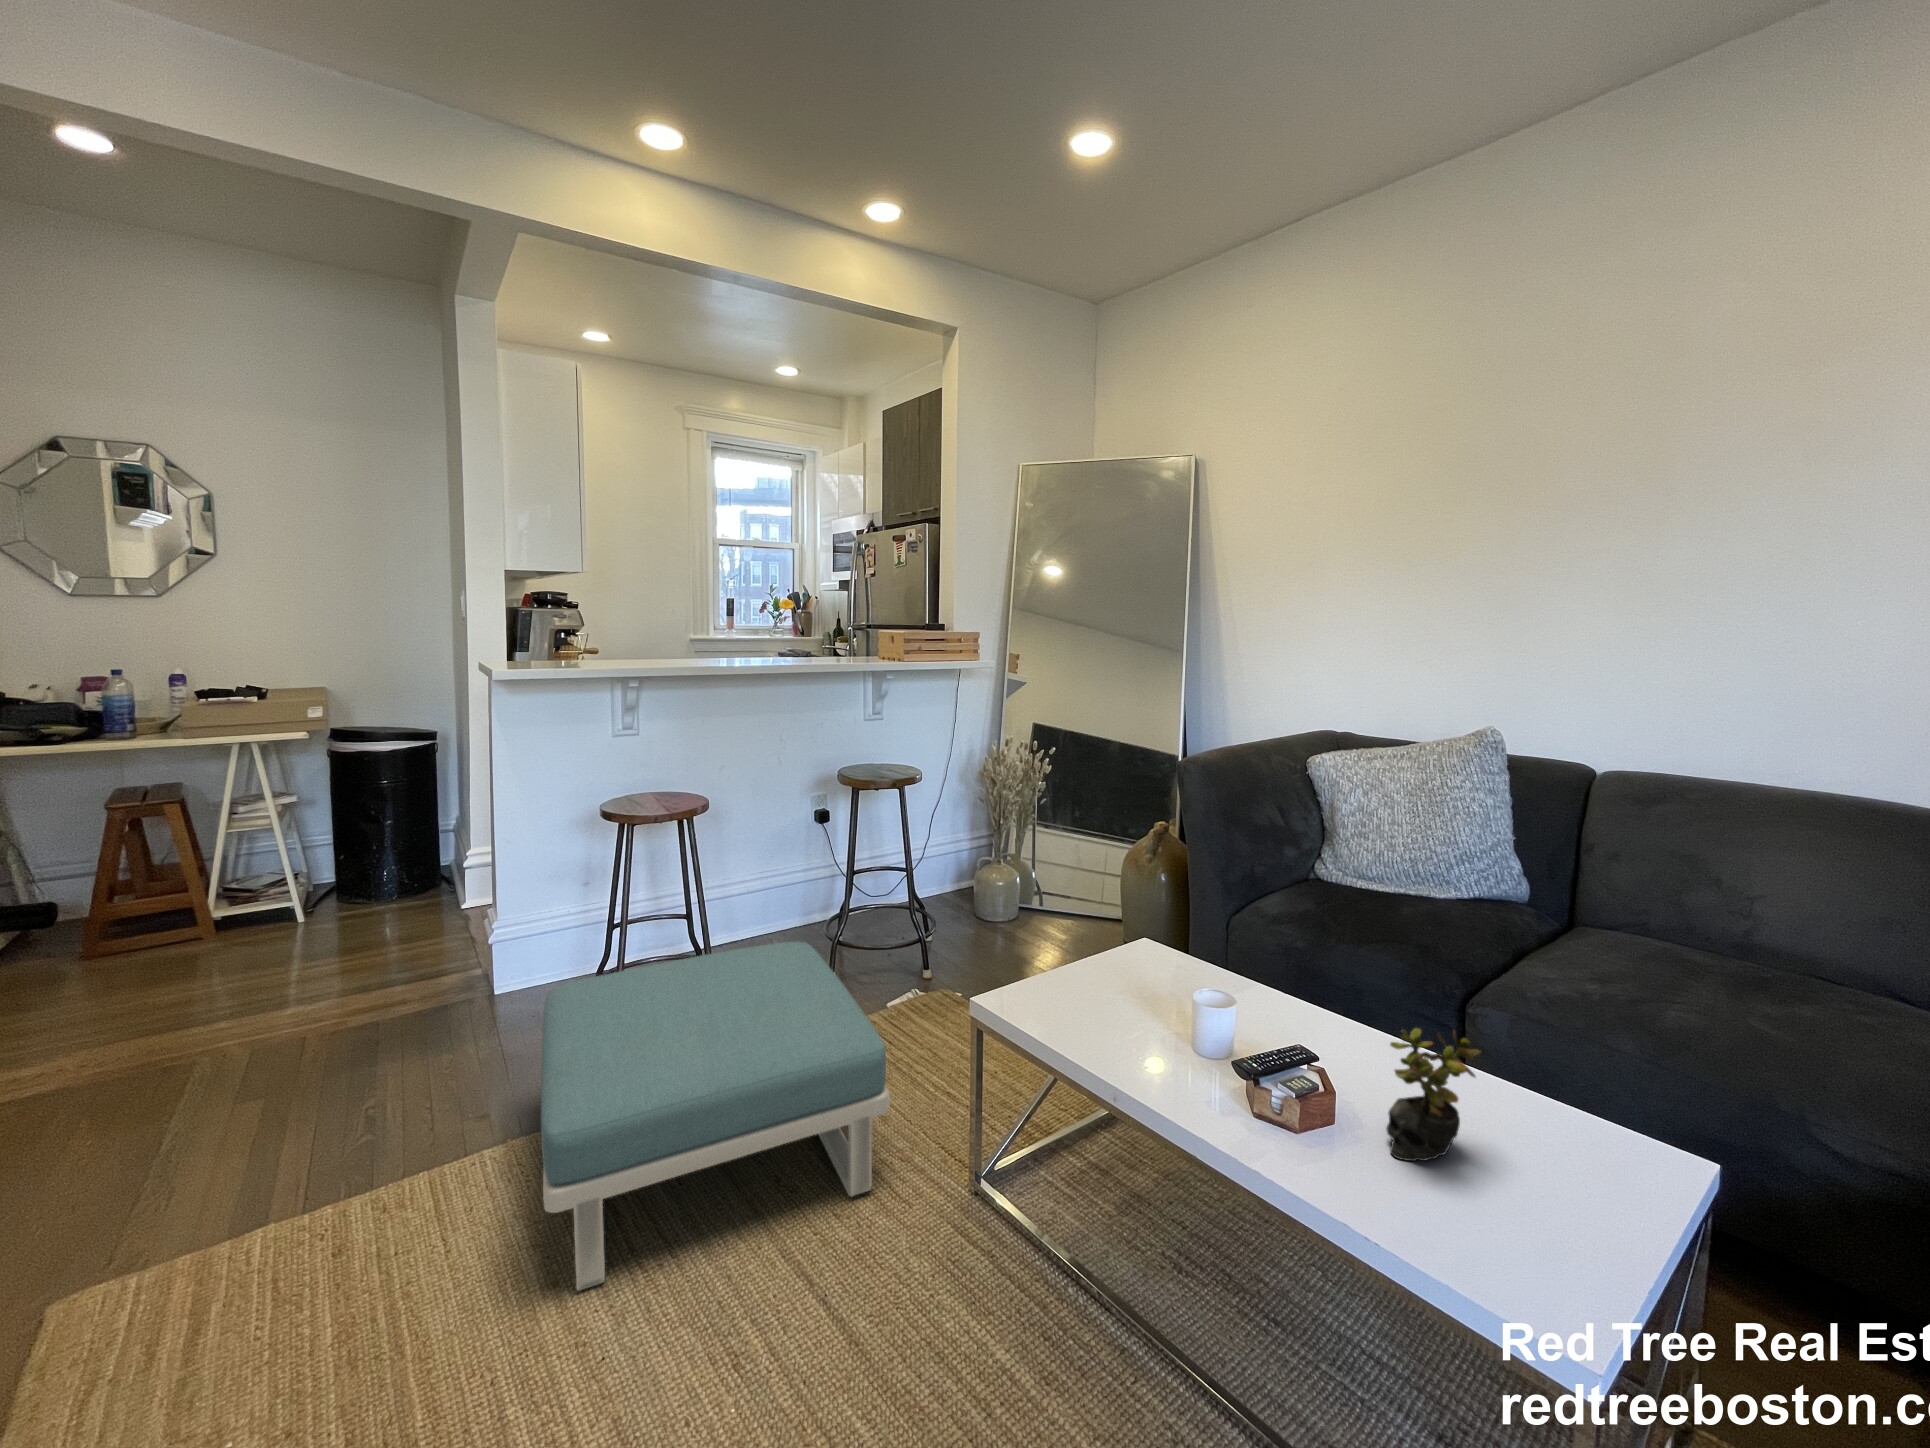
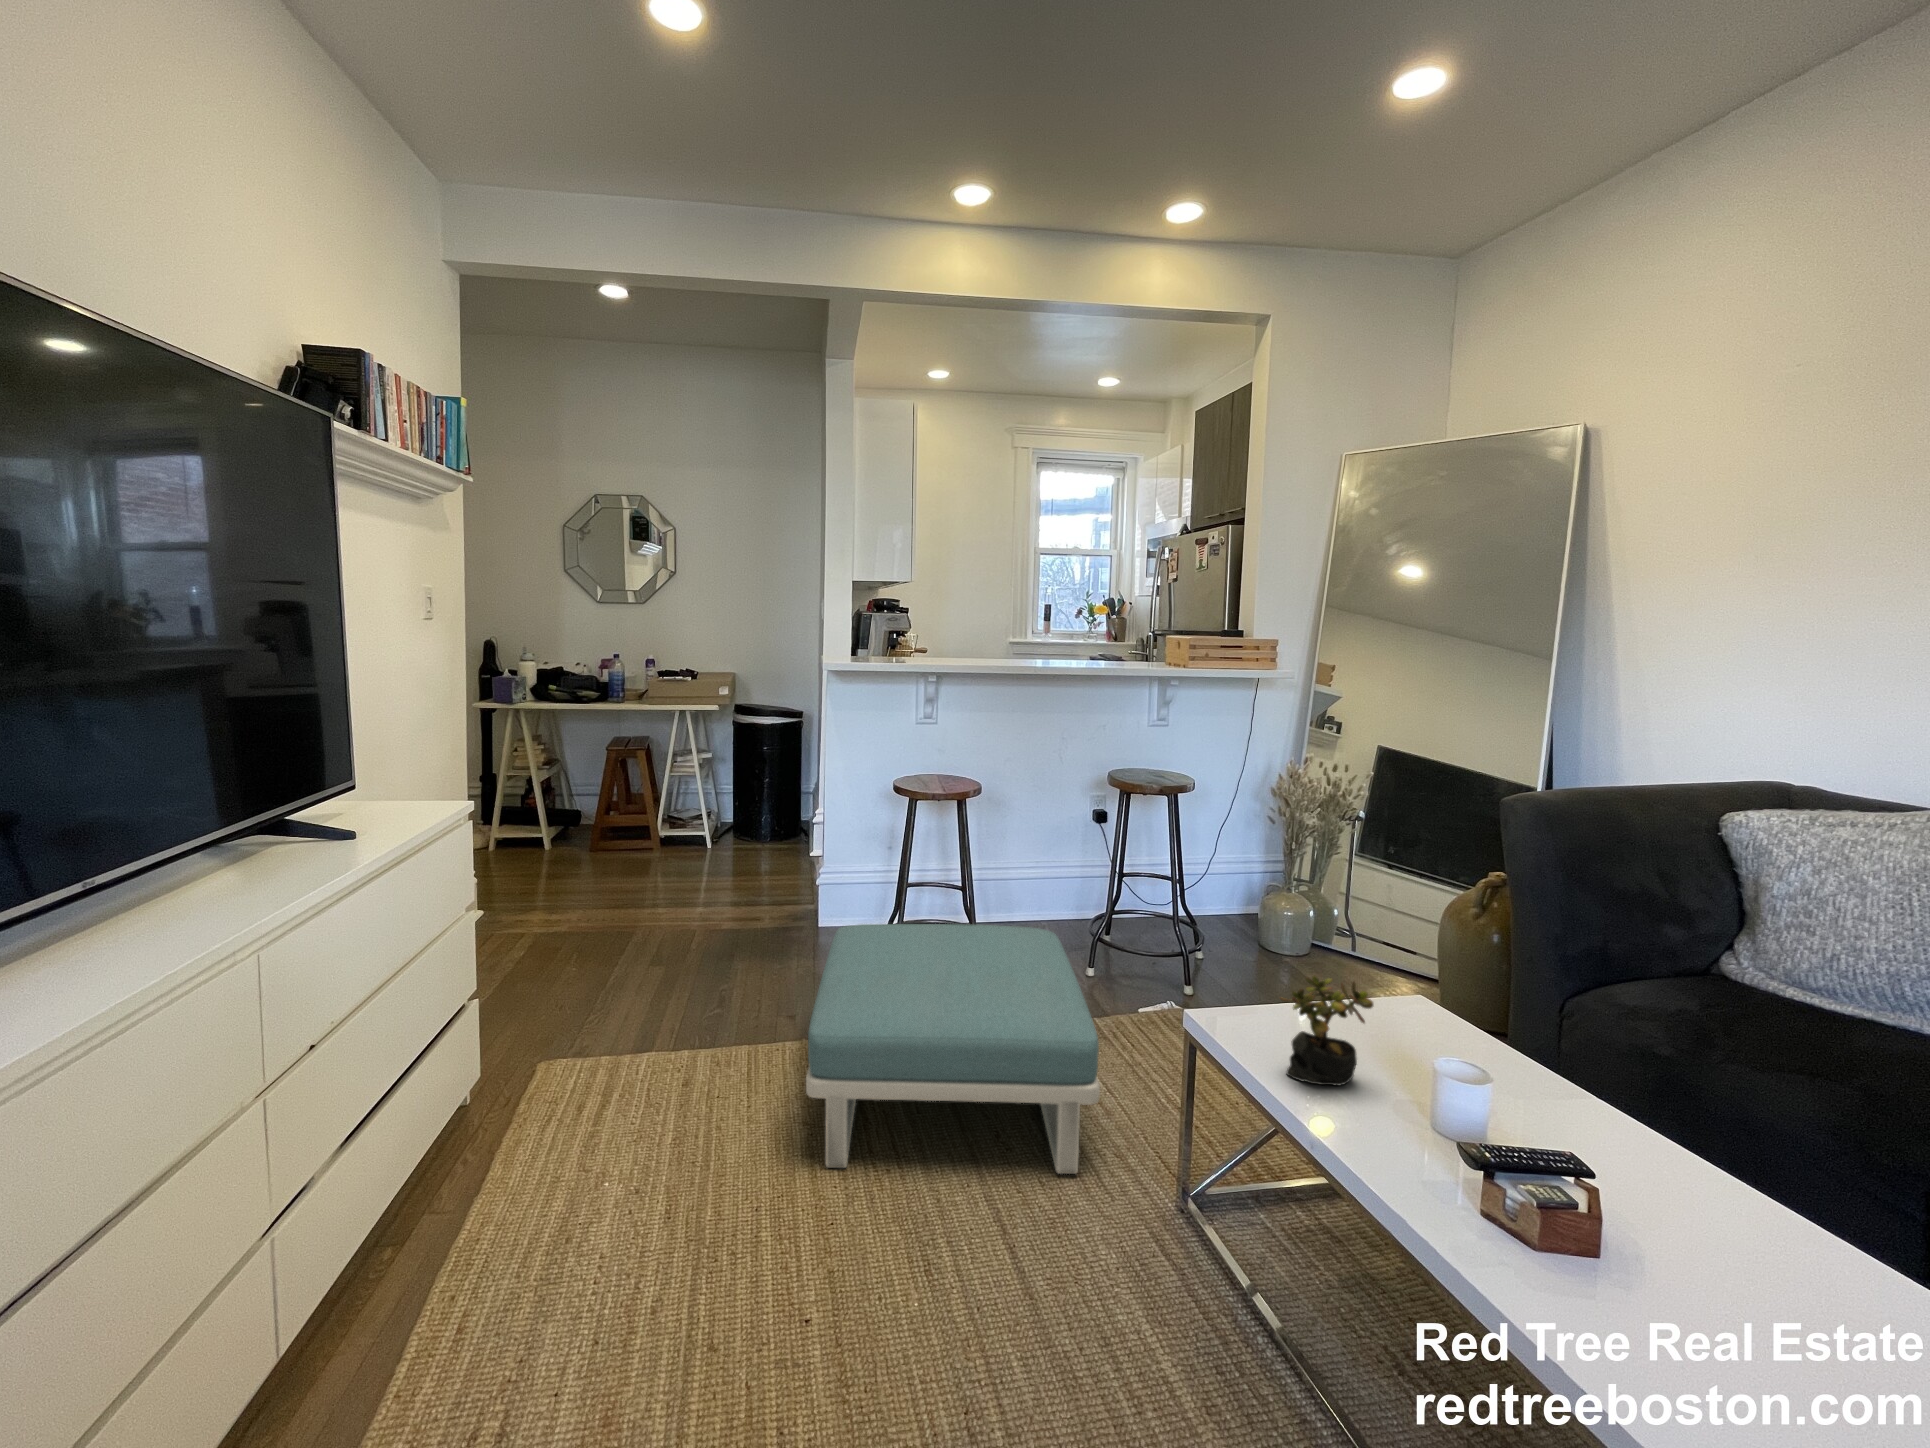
succulent plant: present [1387,1028,1481,1161] -> present [1281,976,1373,1086]

